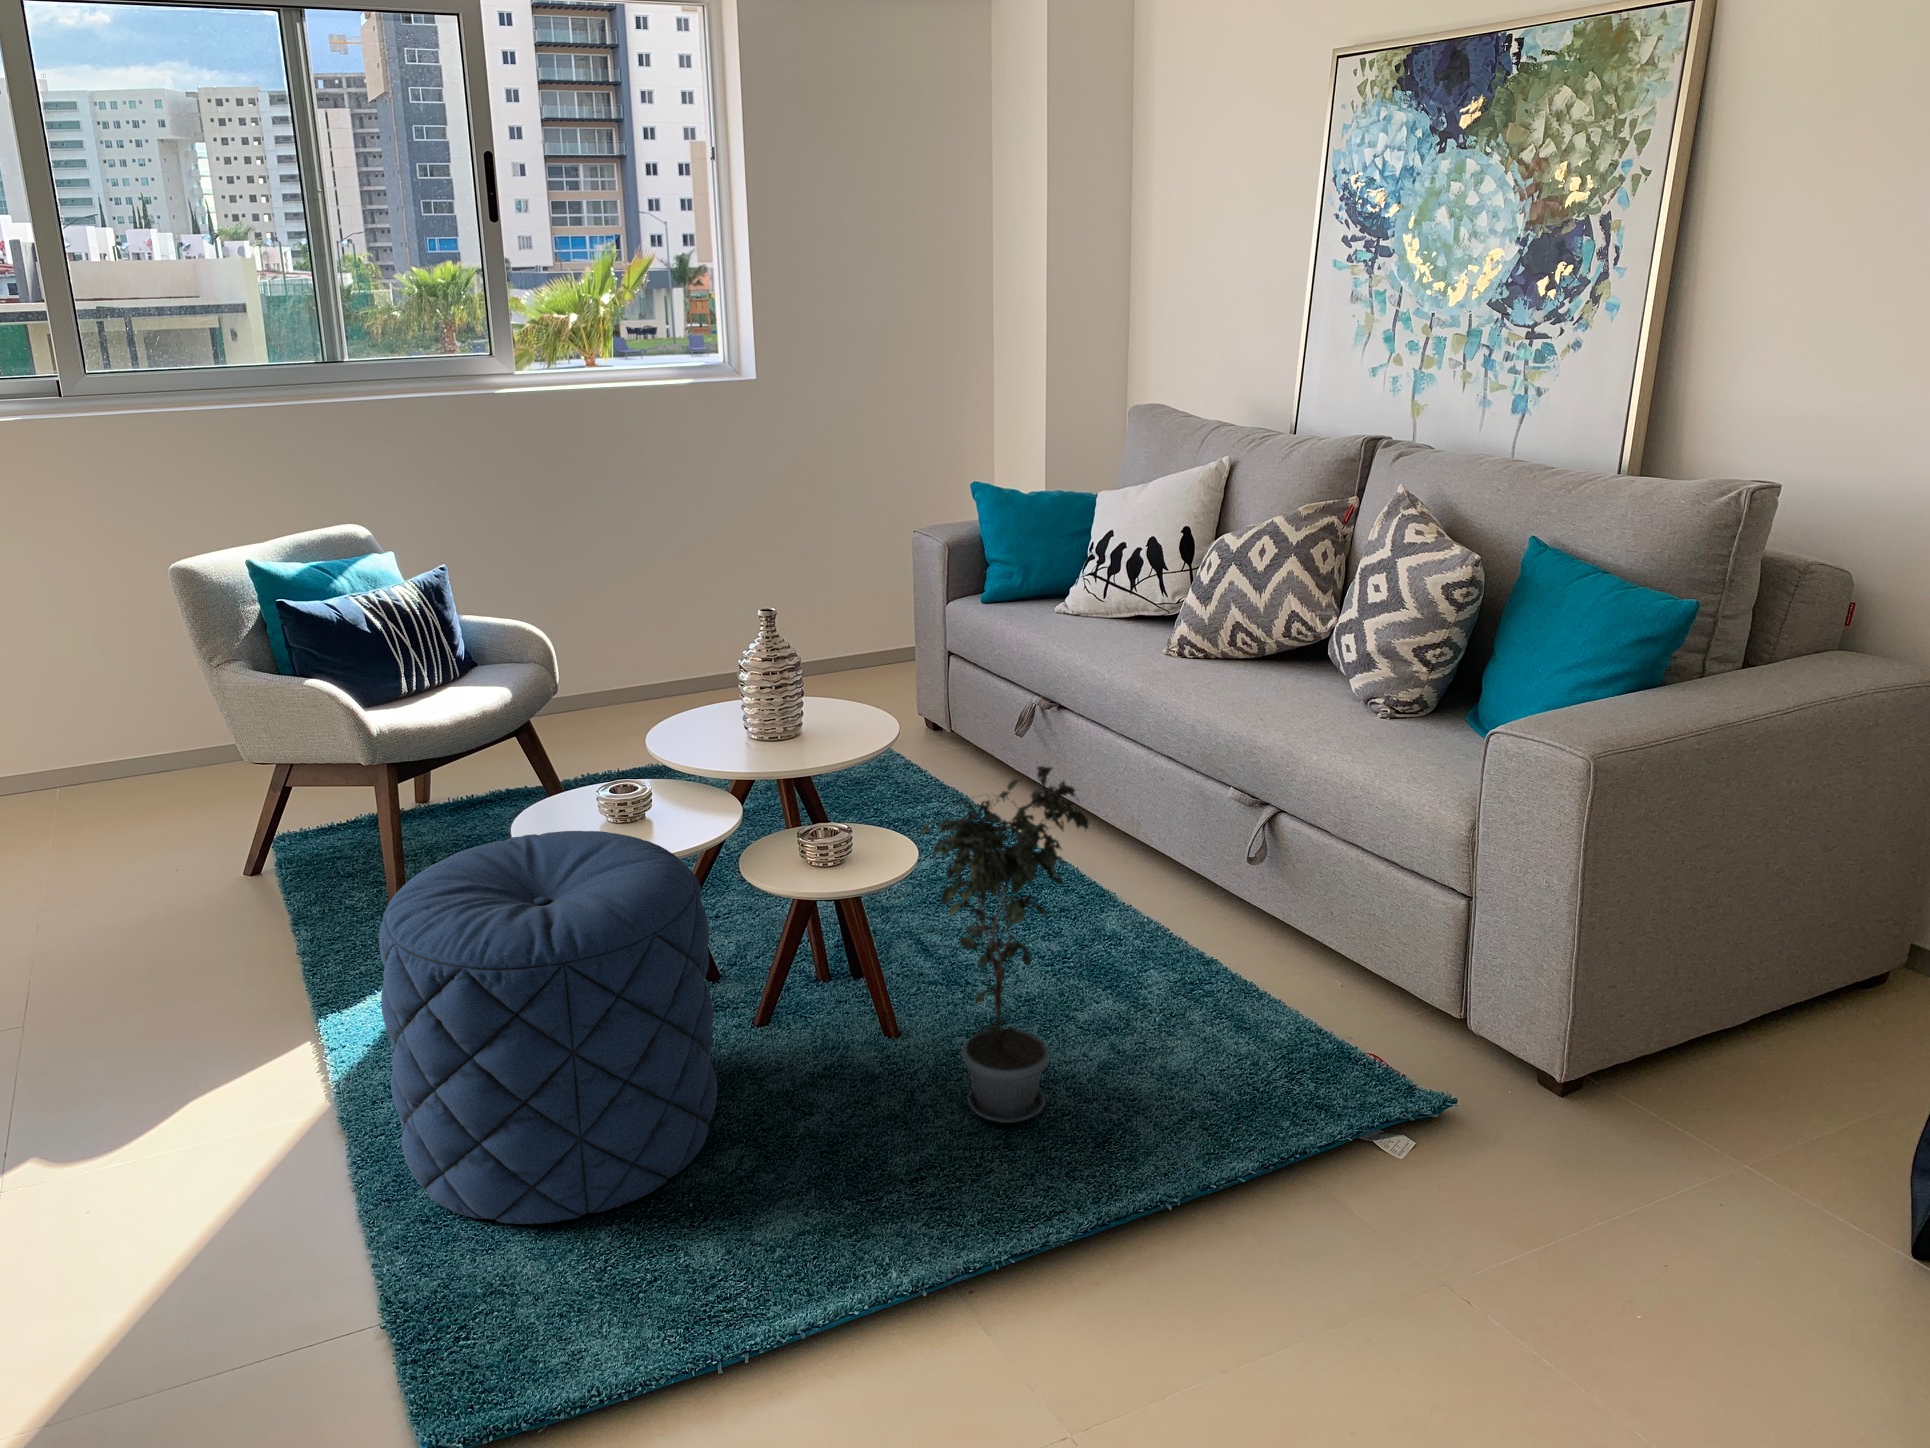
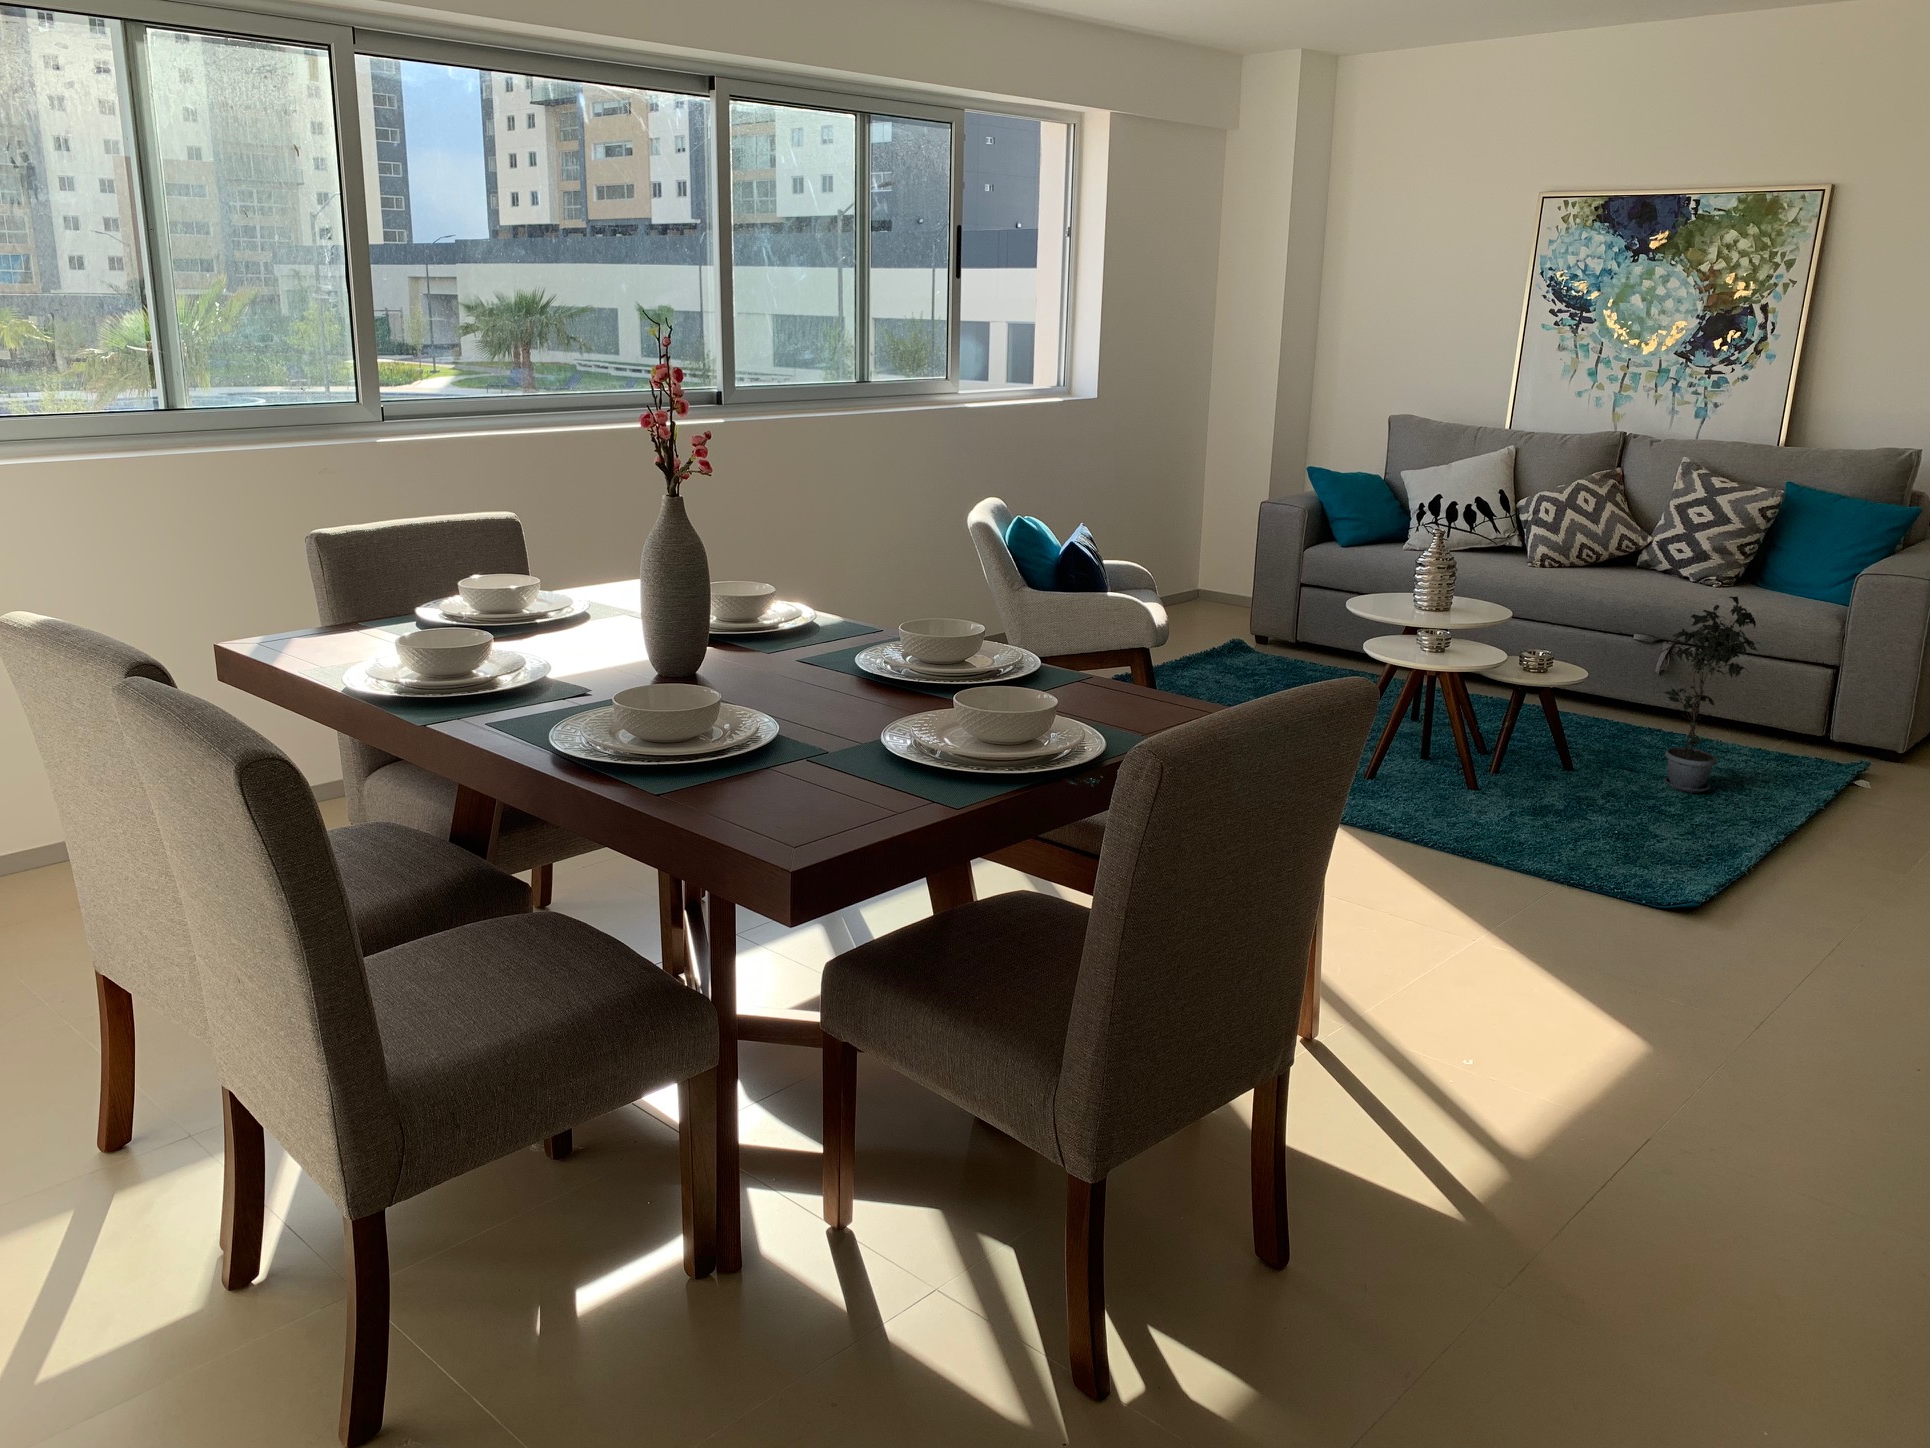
pouf: present [379,831,717,1224] -> none [1426,655,1624,853]

